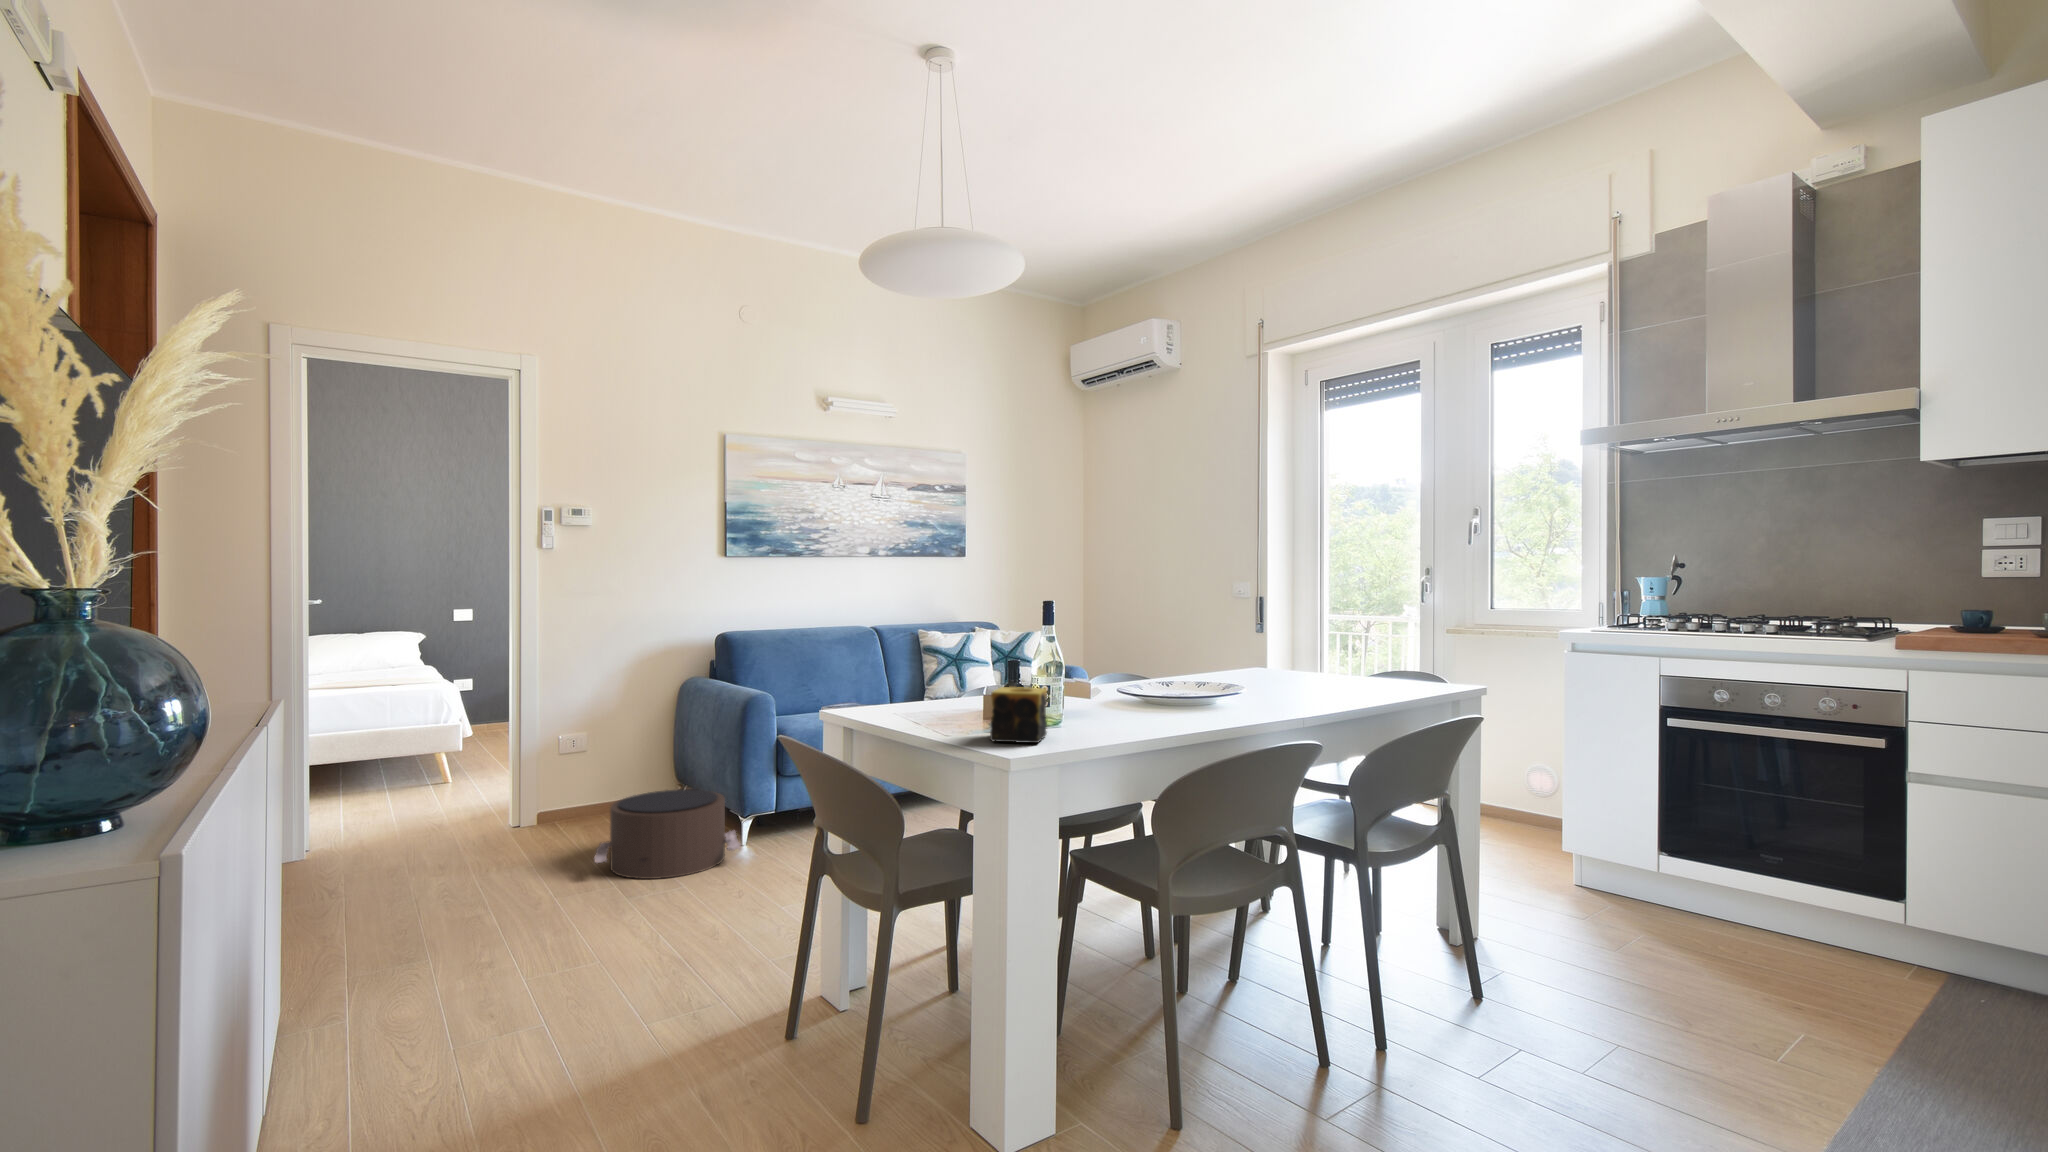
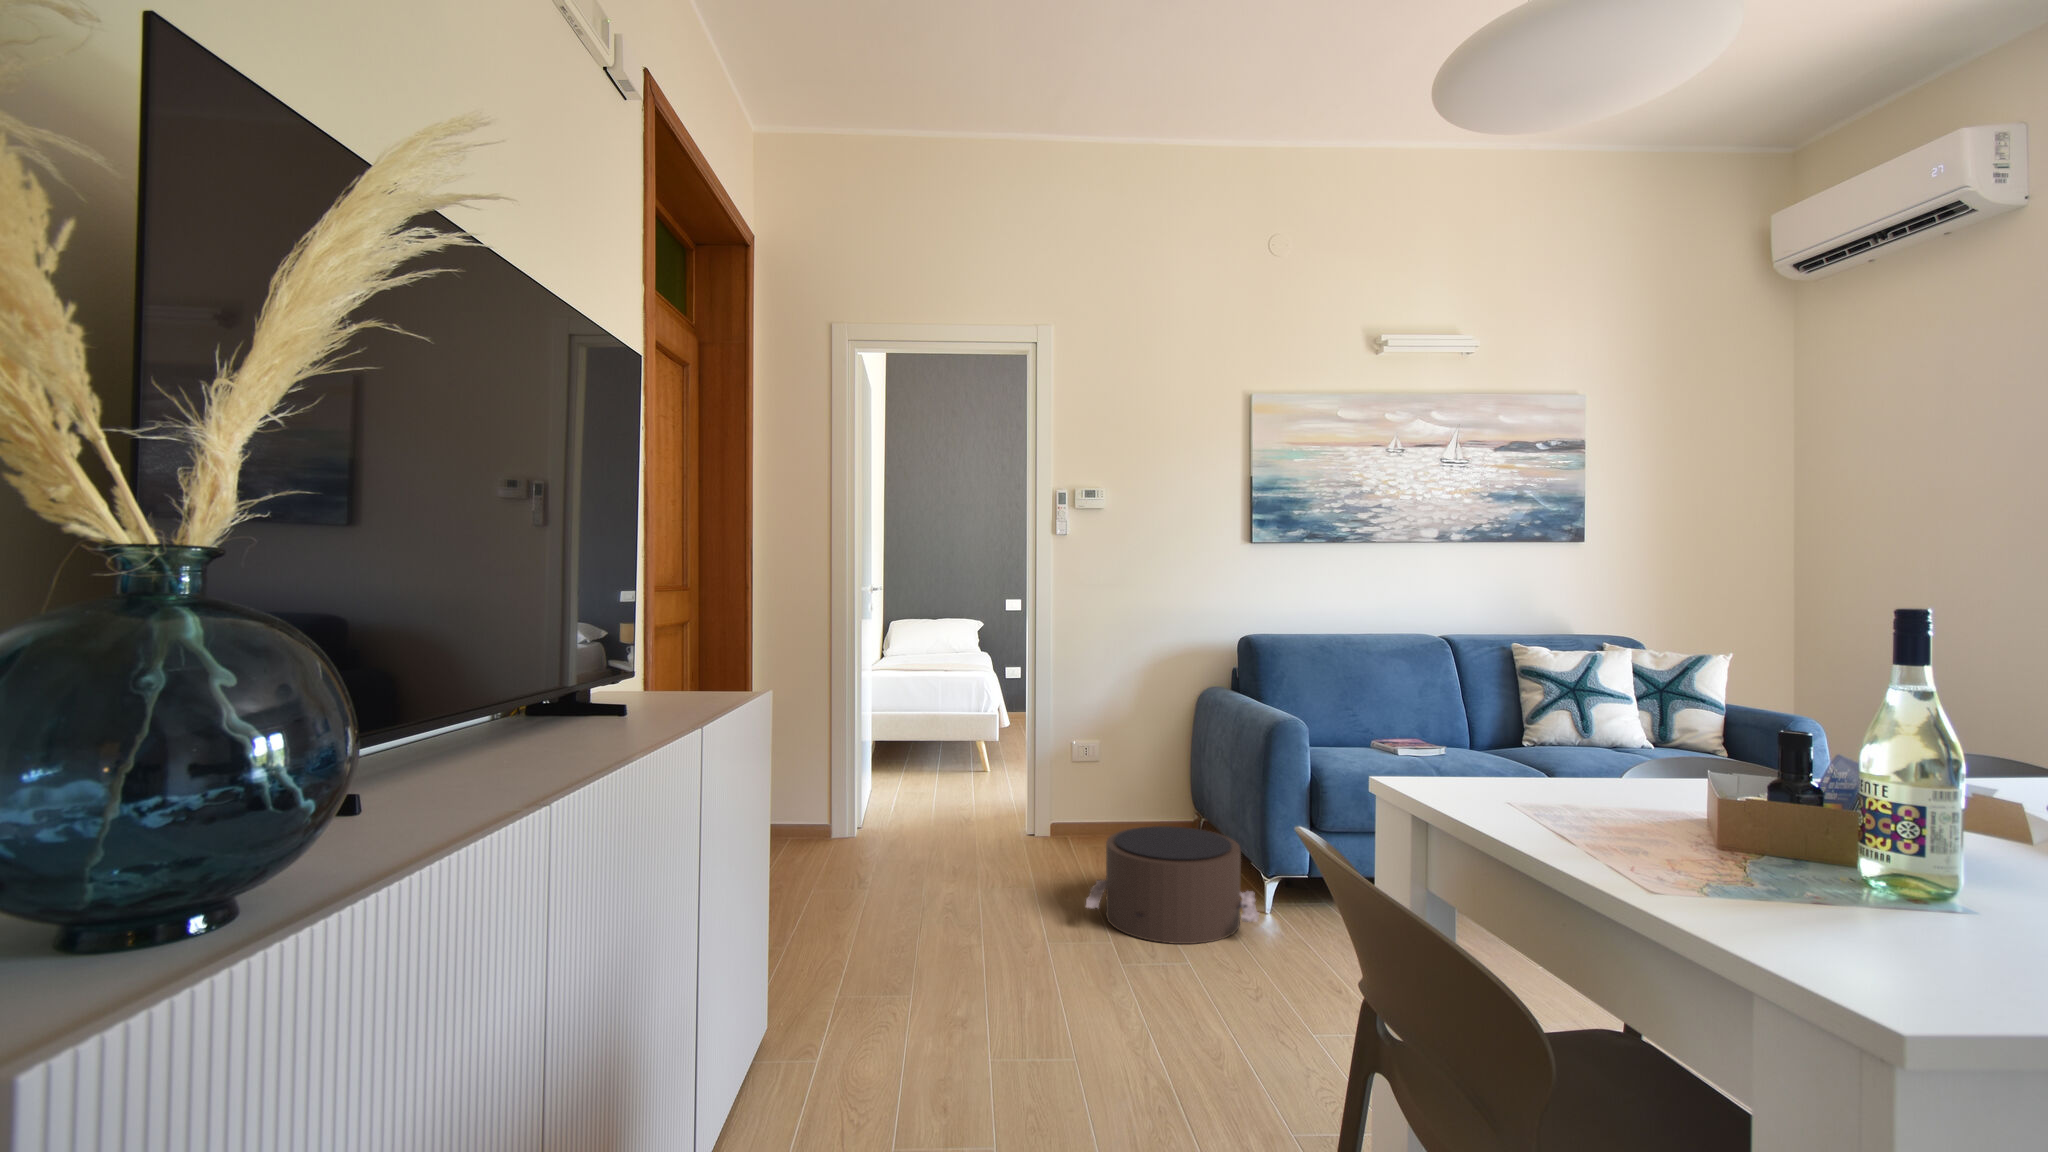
candle: present [990,687,1047,743] -> none [1784,806,1958,979]

